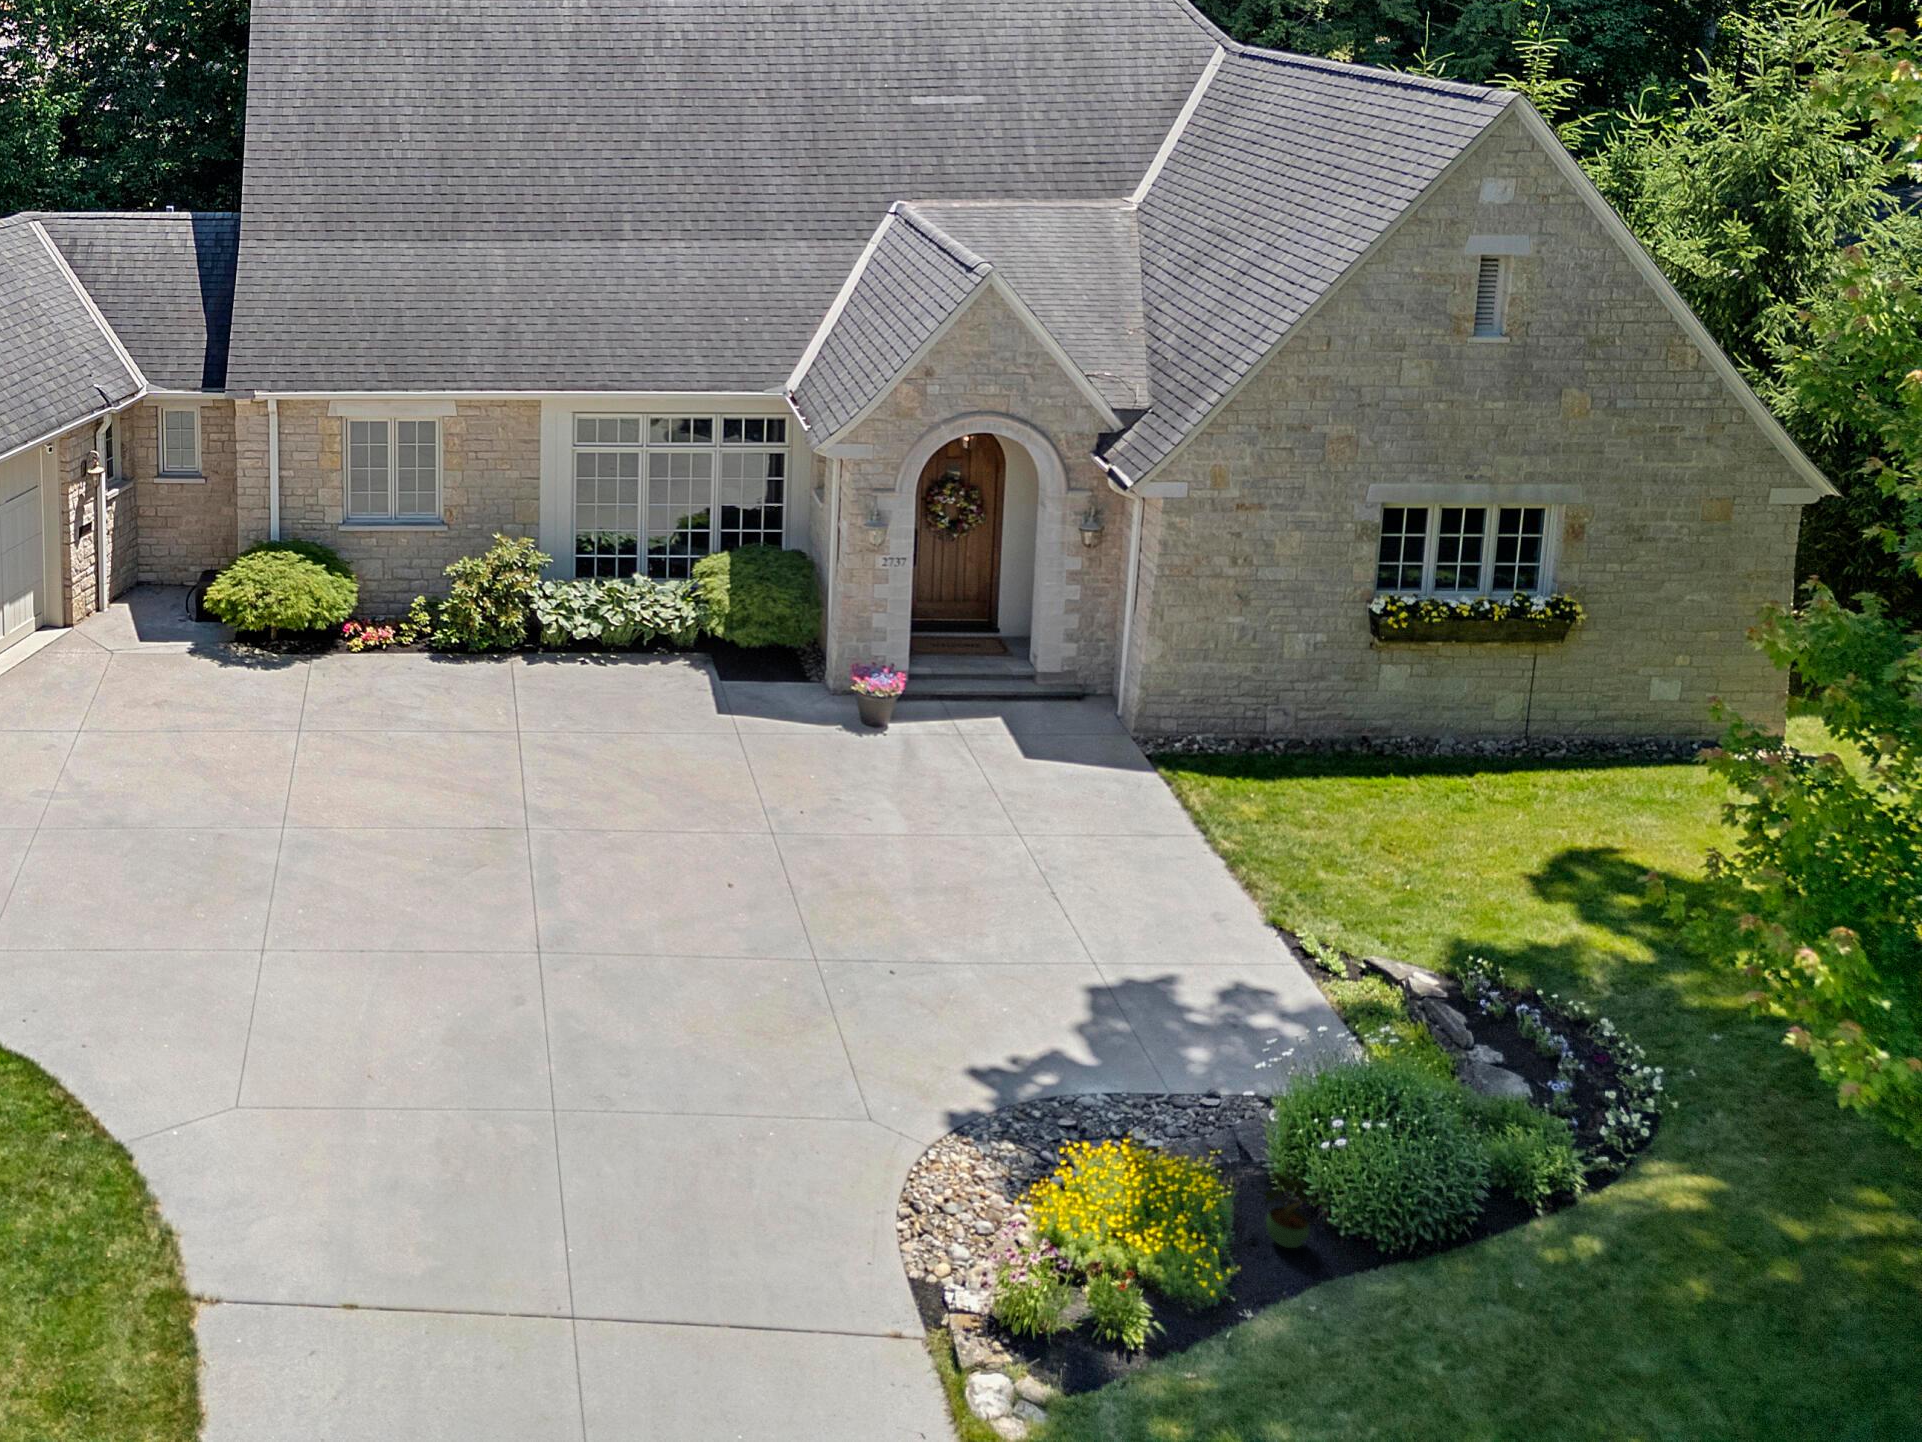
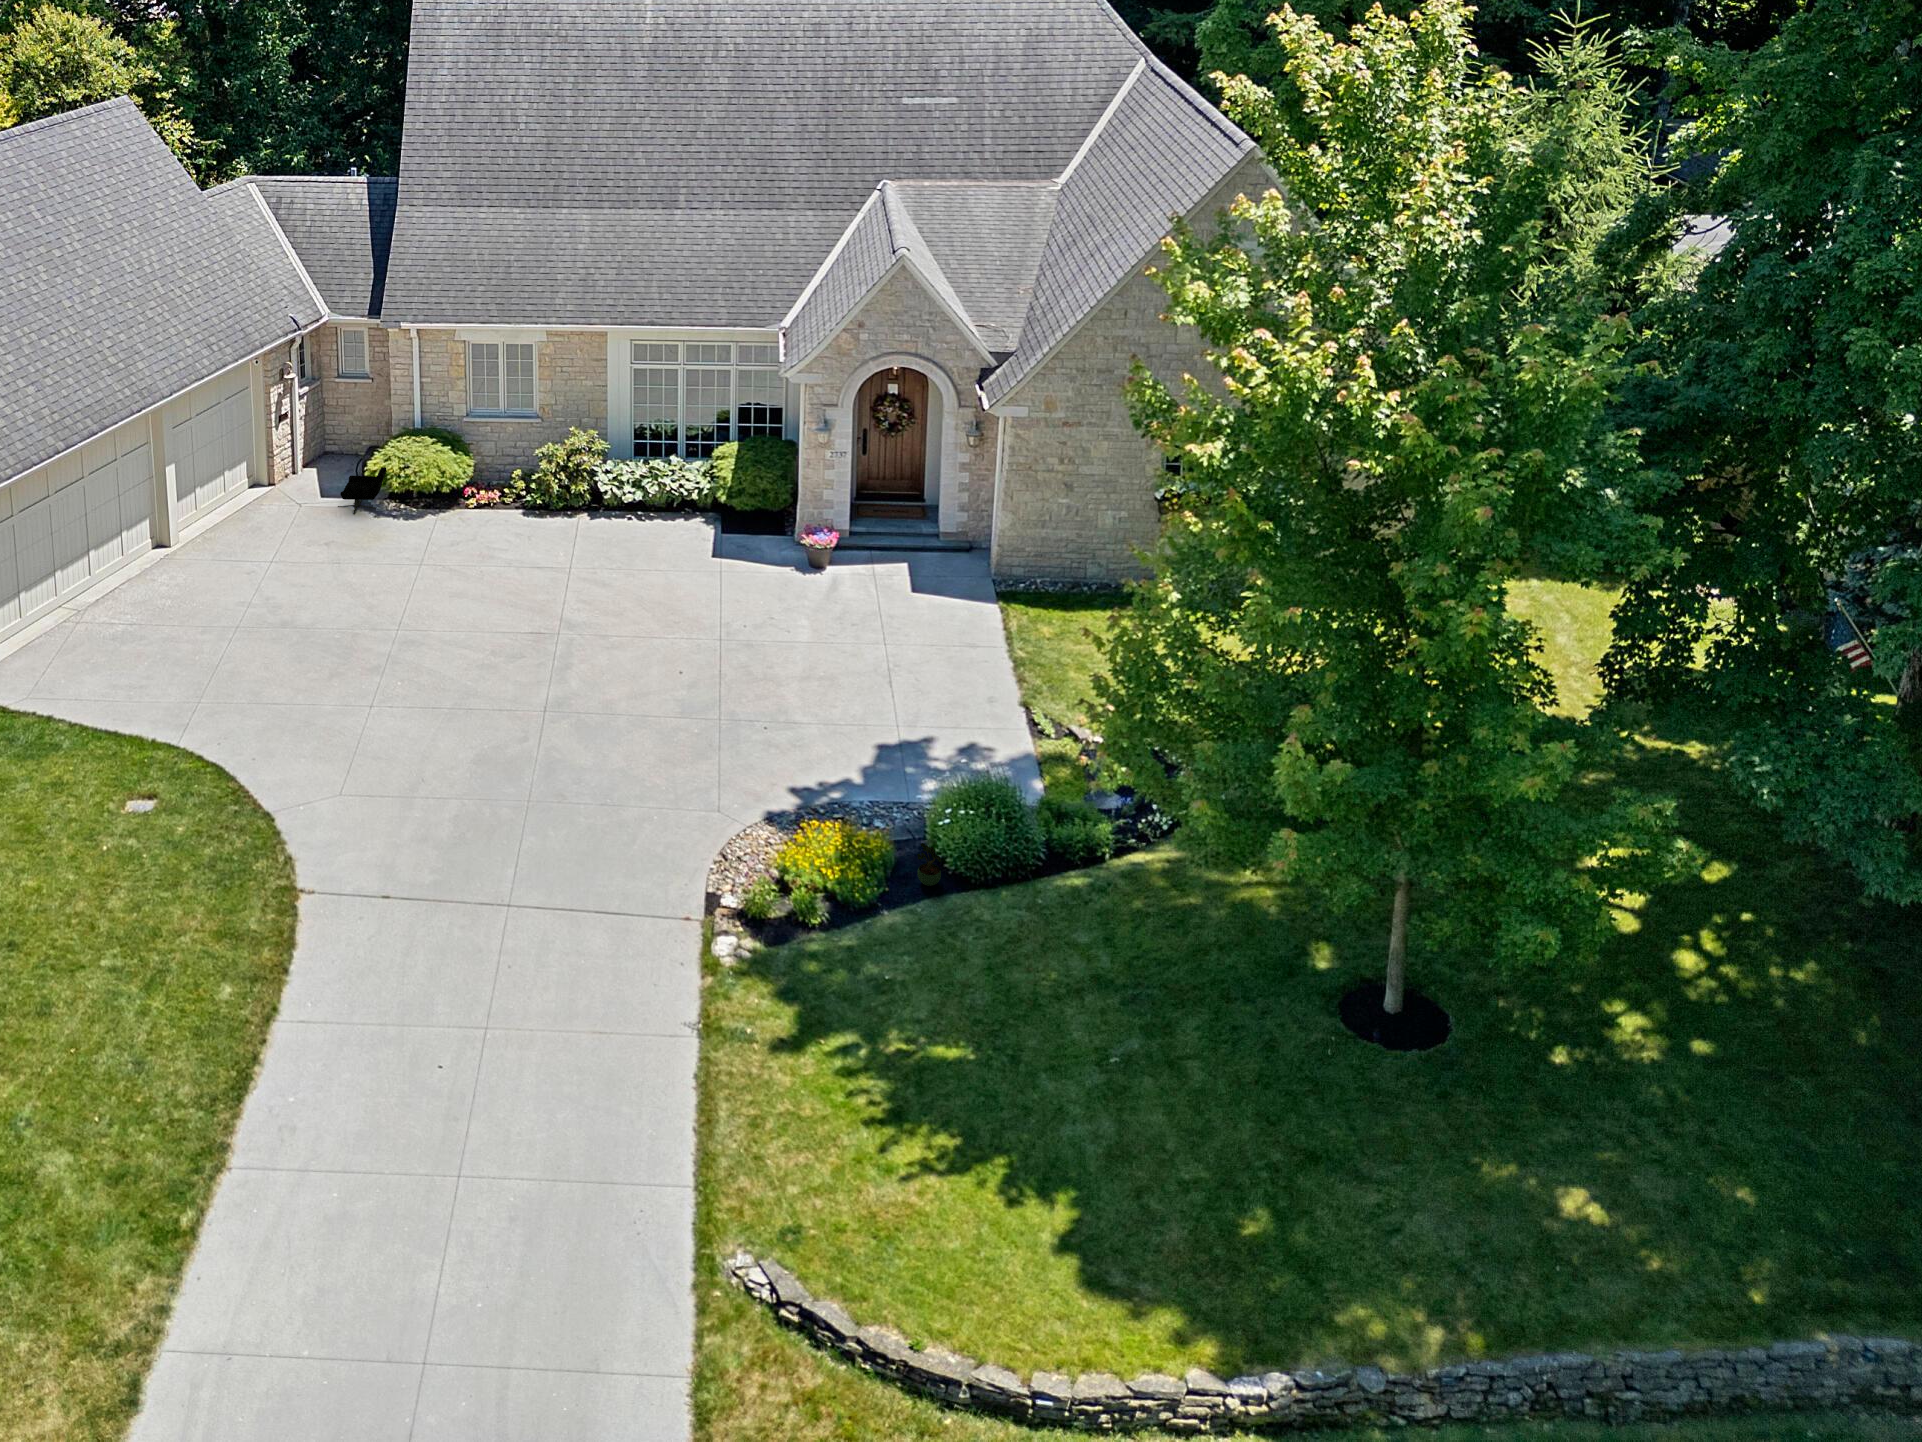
lounge chair: none [167,595,237,663] -> present [338,467,386,514]

